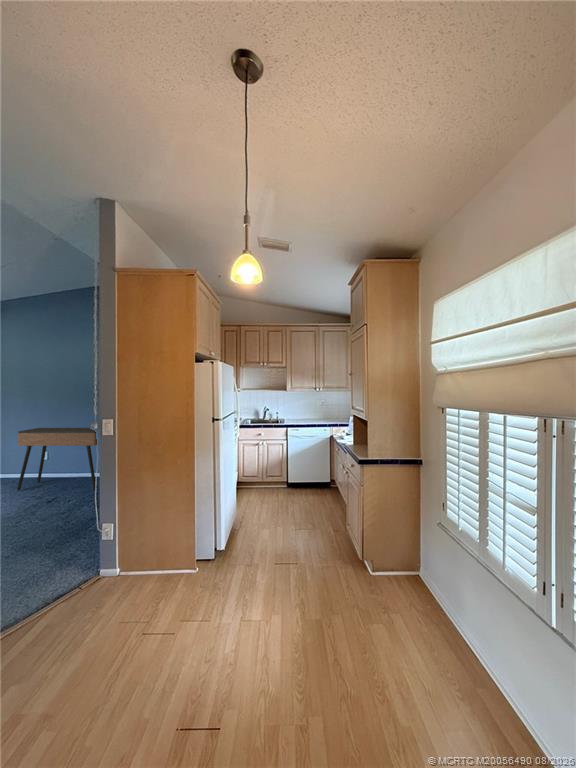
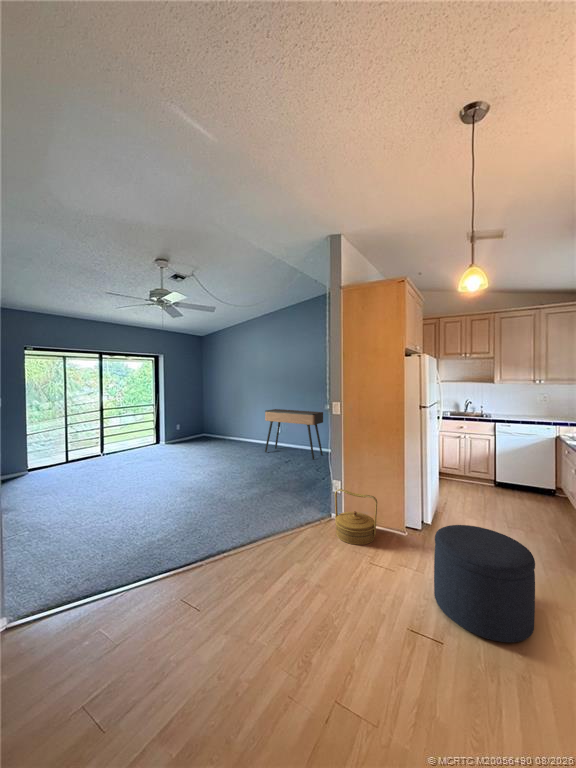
woven basket: none [98,537,158,613] -> present [335,489,377,545]
ottoman: none [216,551,314,697] -> present [434,525,535,642]

